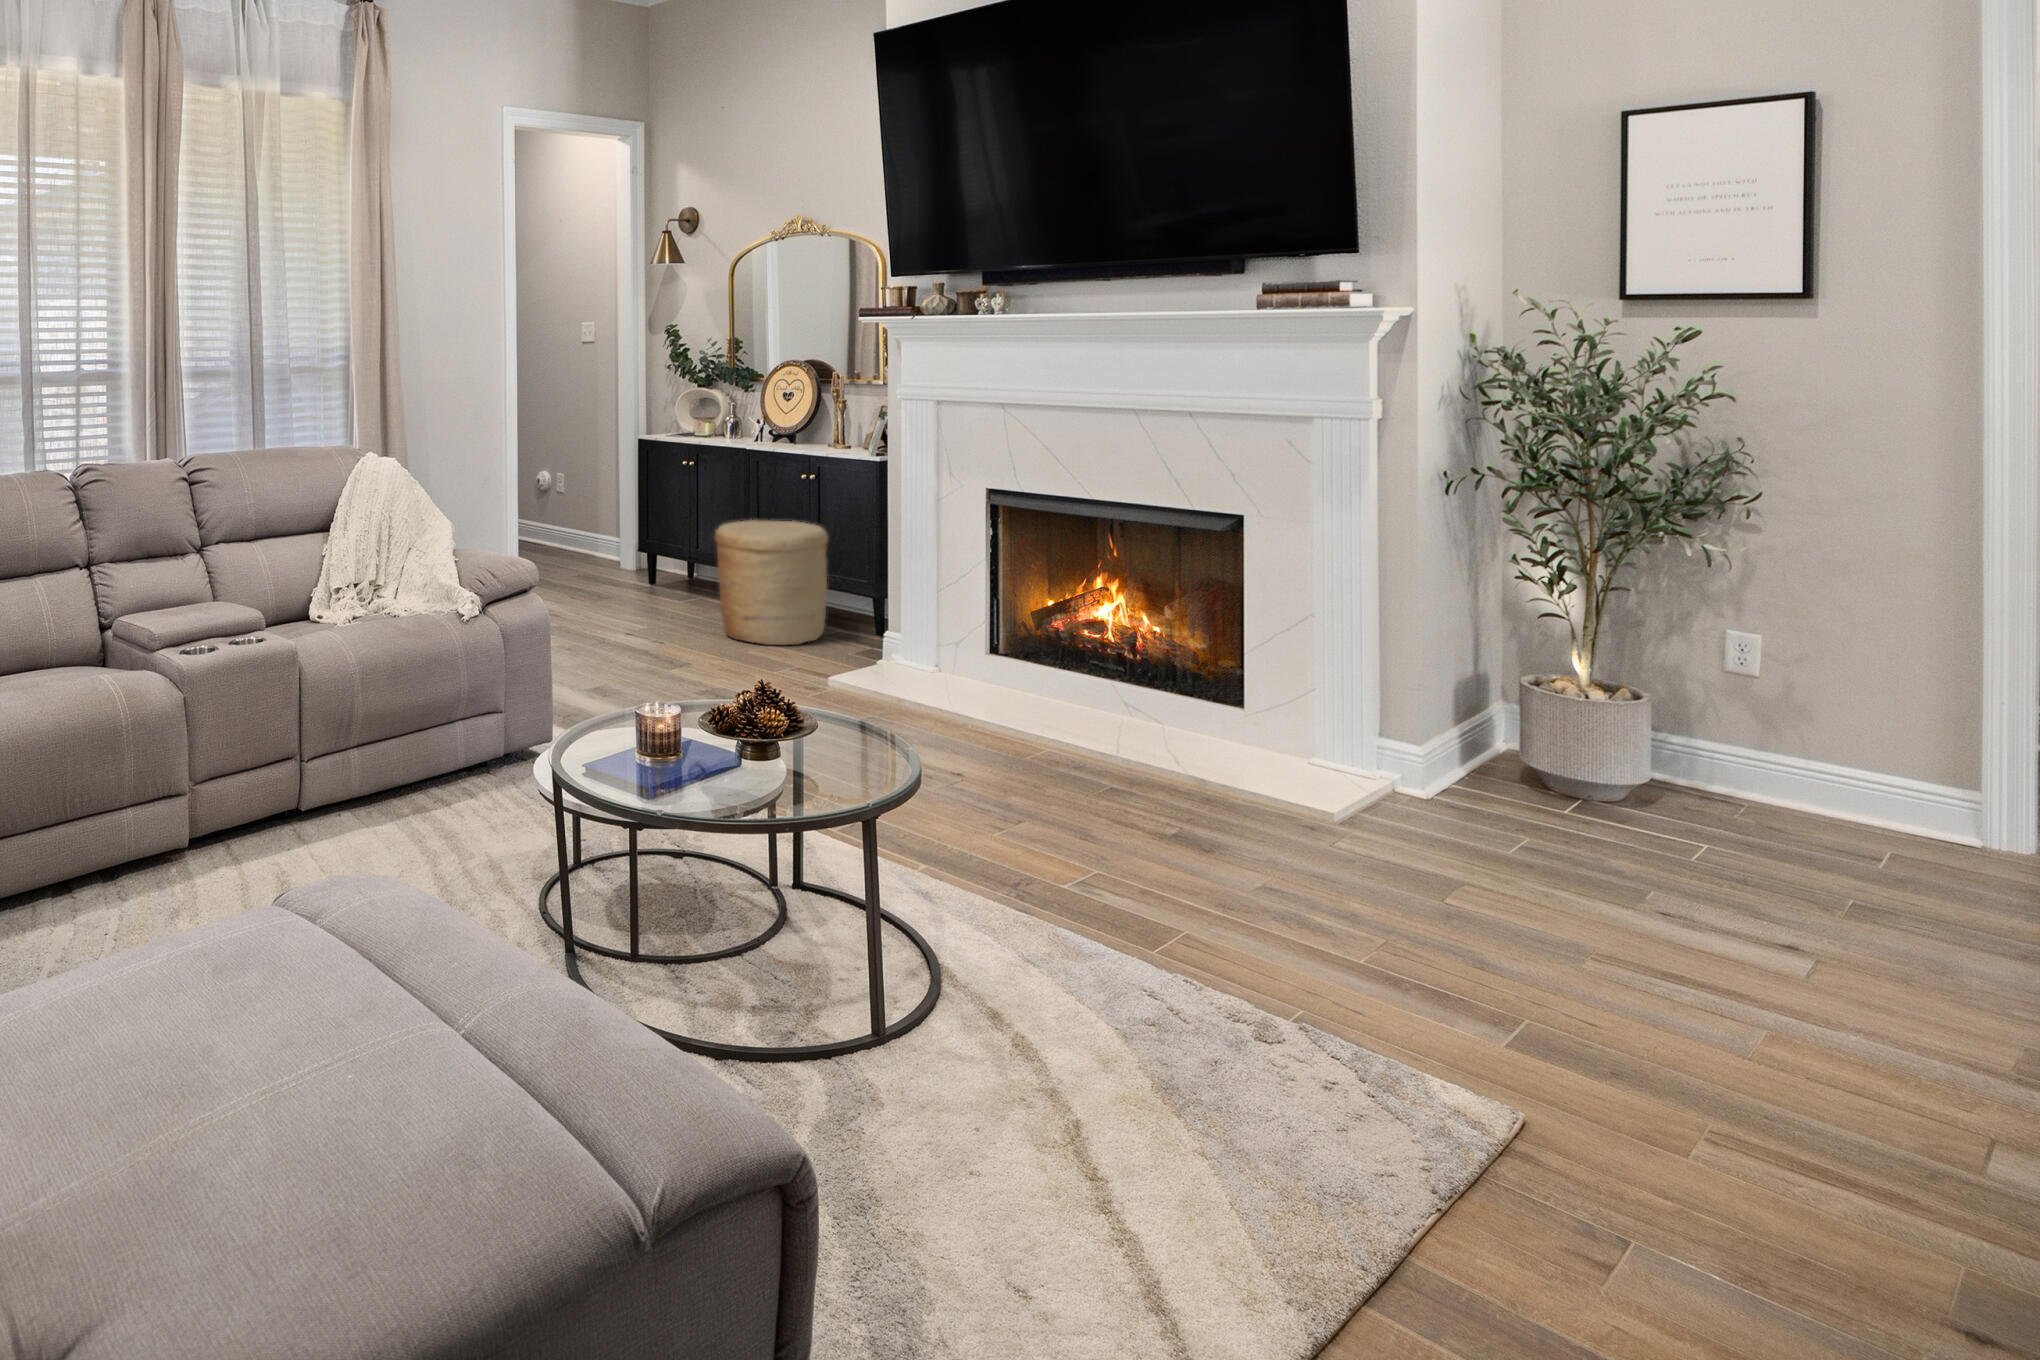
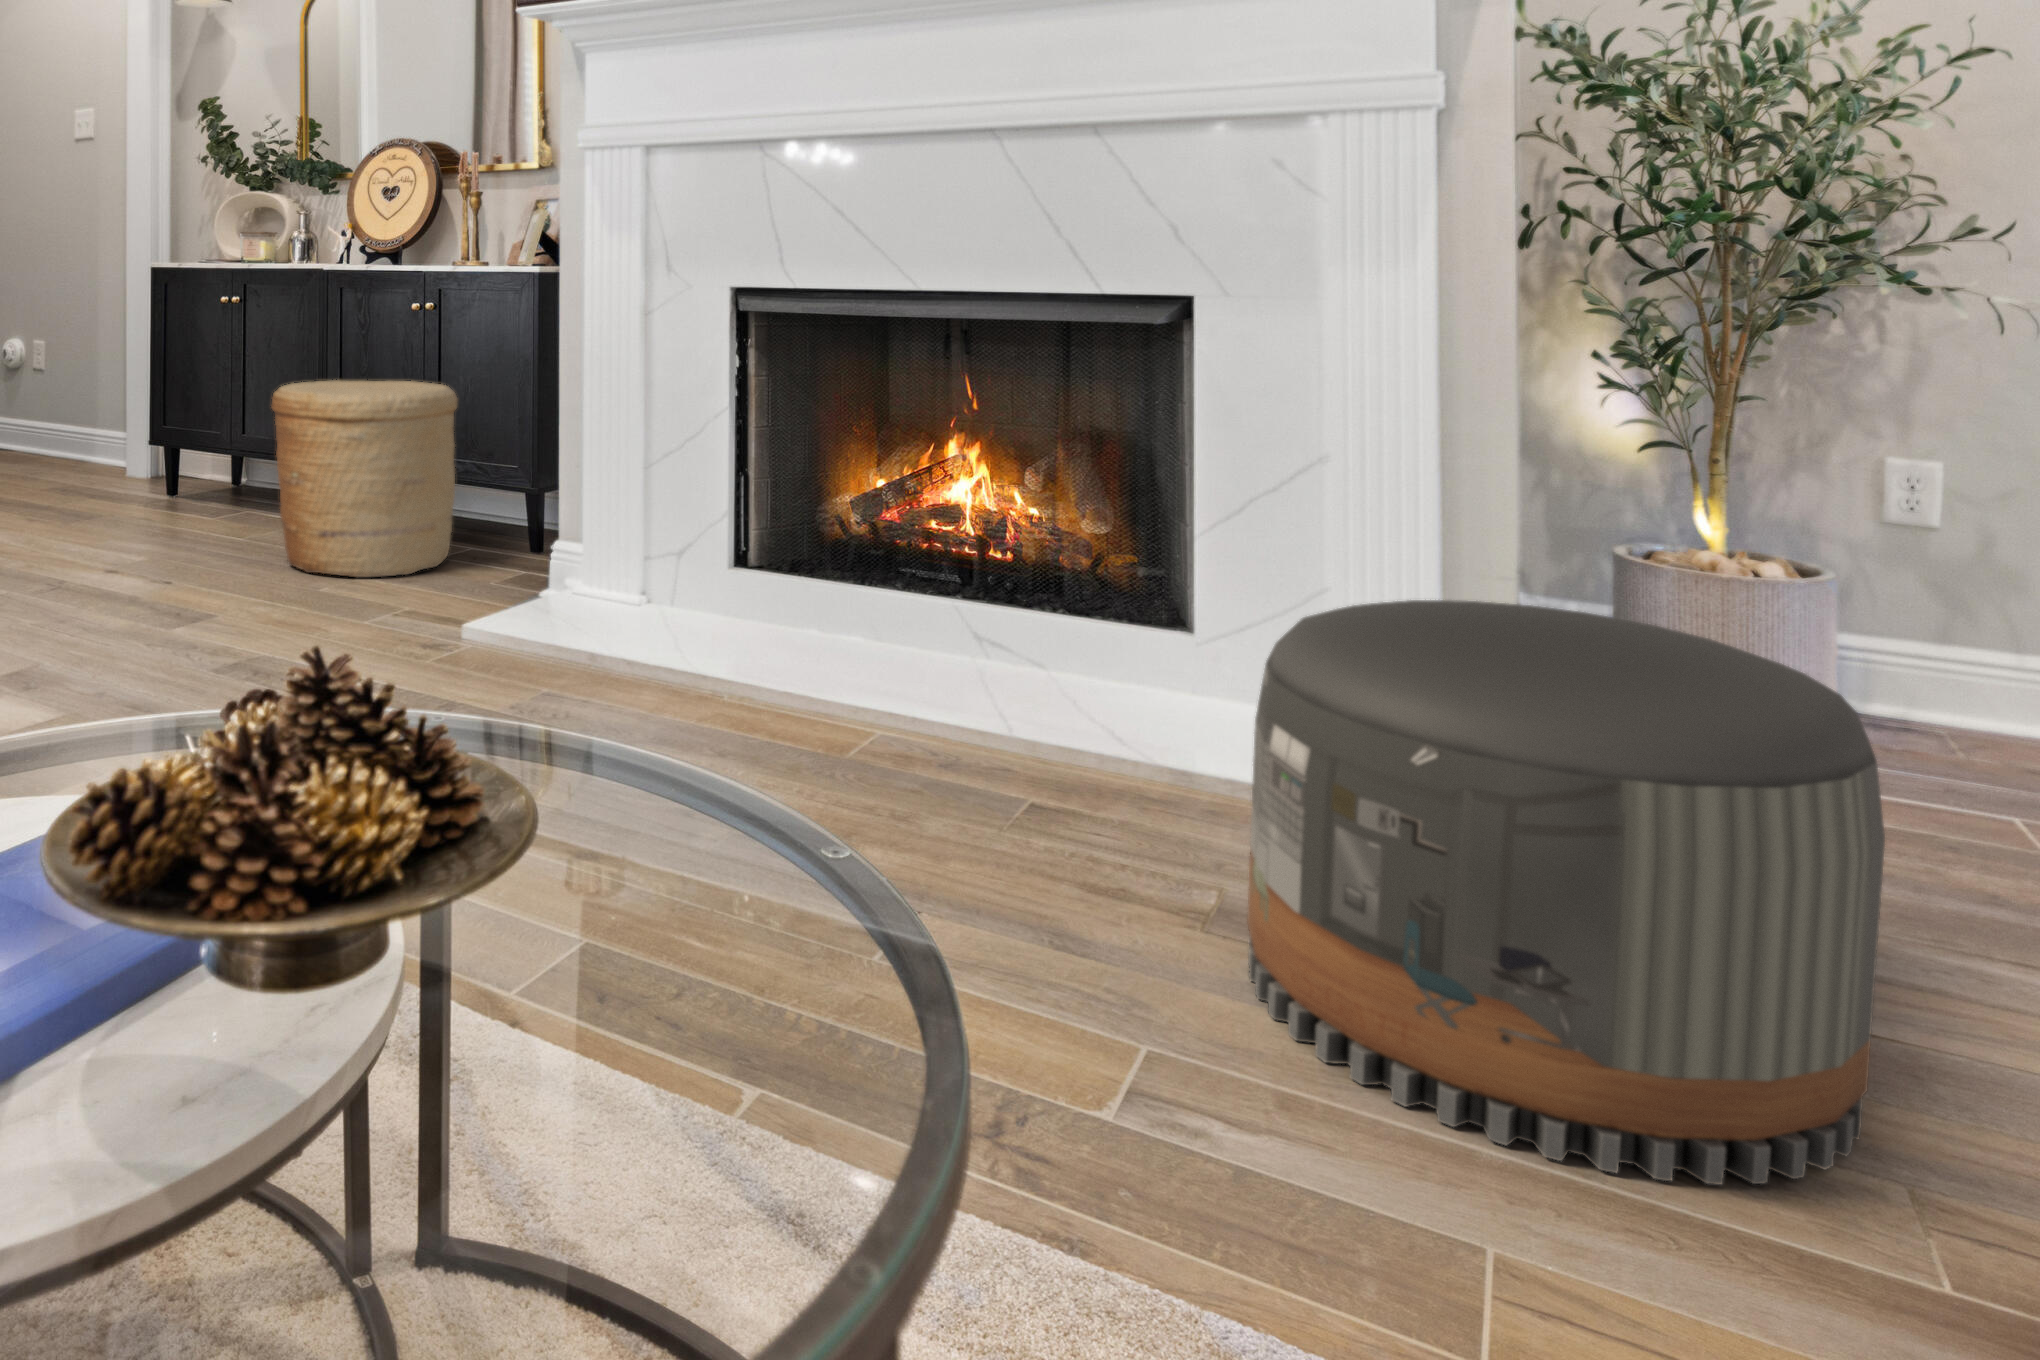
pouf: none [1168,698,1431,949] -> present [1247,600,1885,1184]

